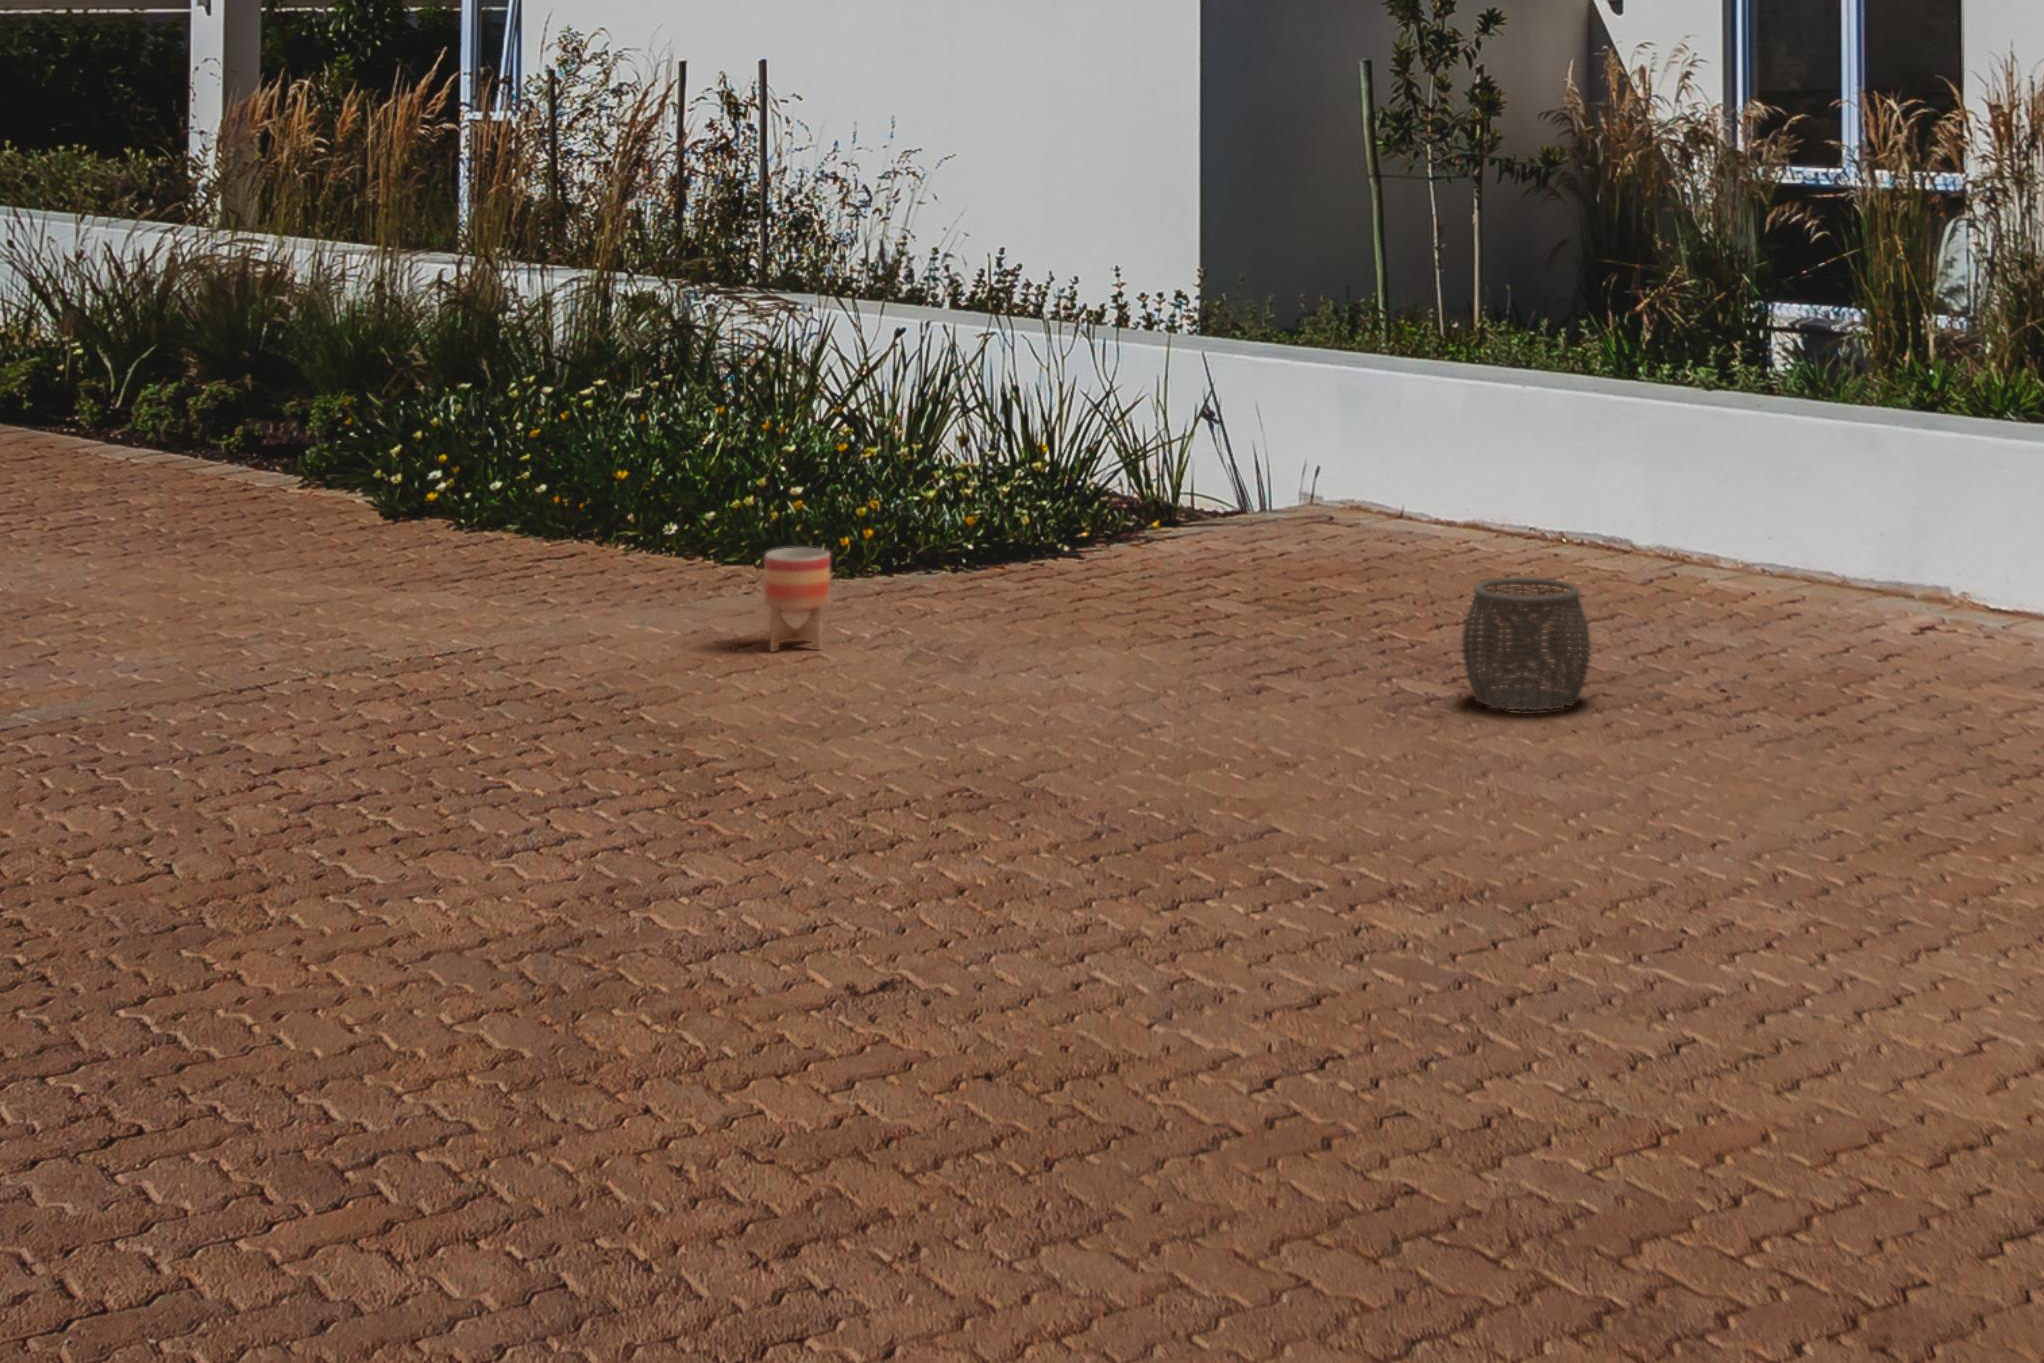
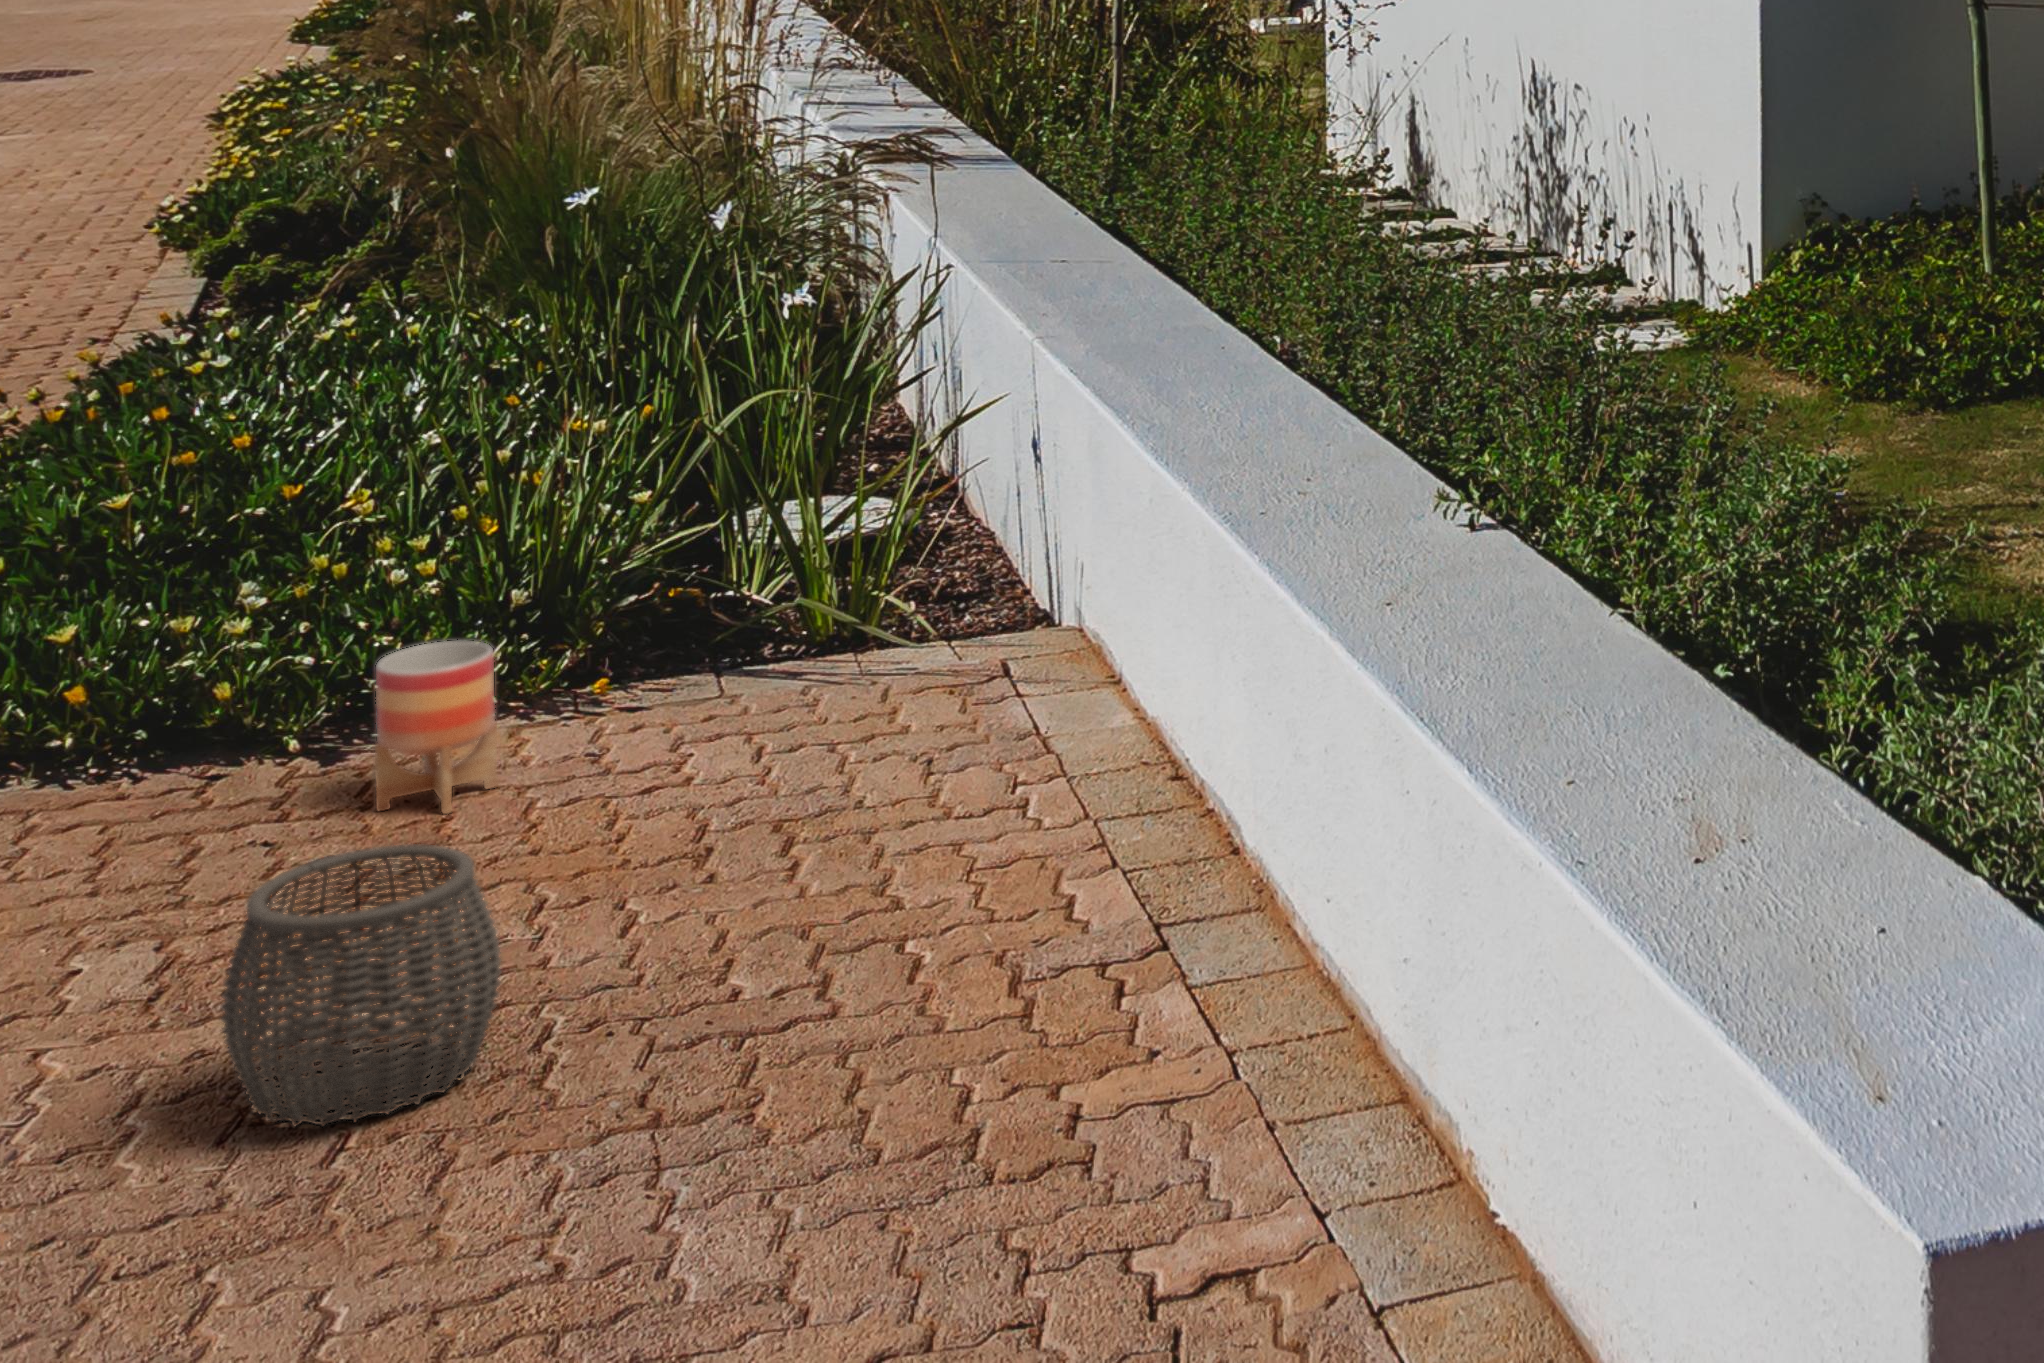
woven basket: present [1462,578,1591,711] -> present [221,844,501,1127]

